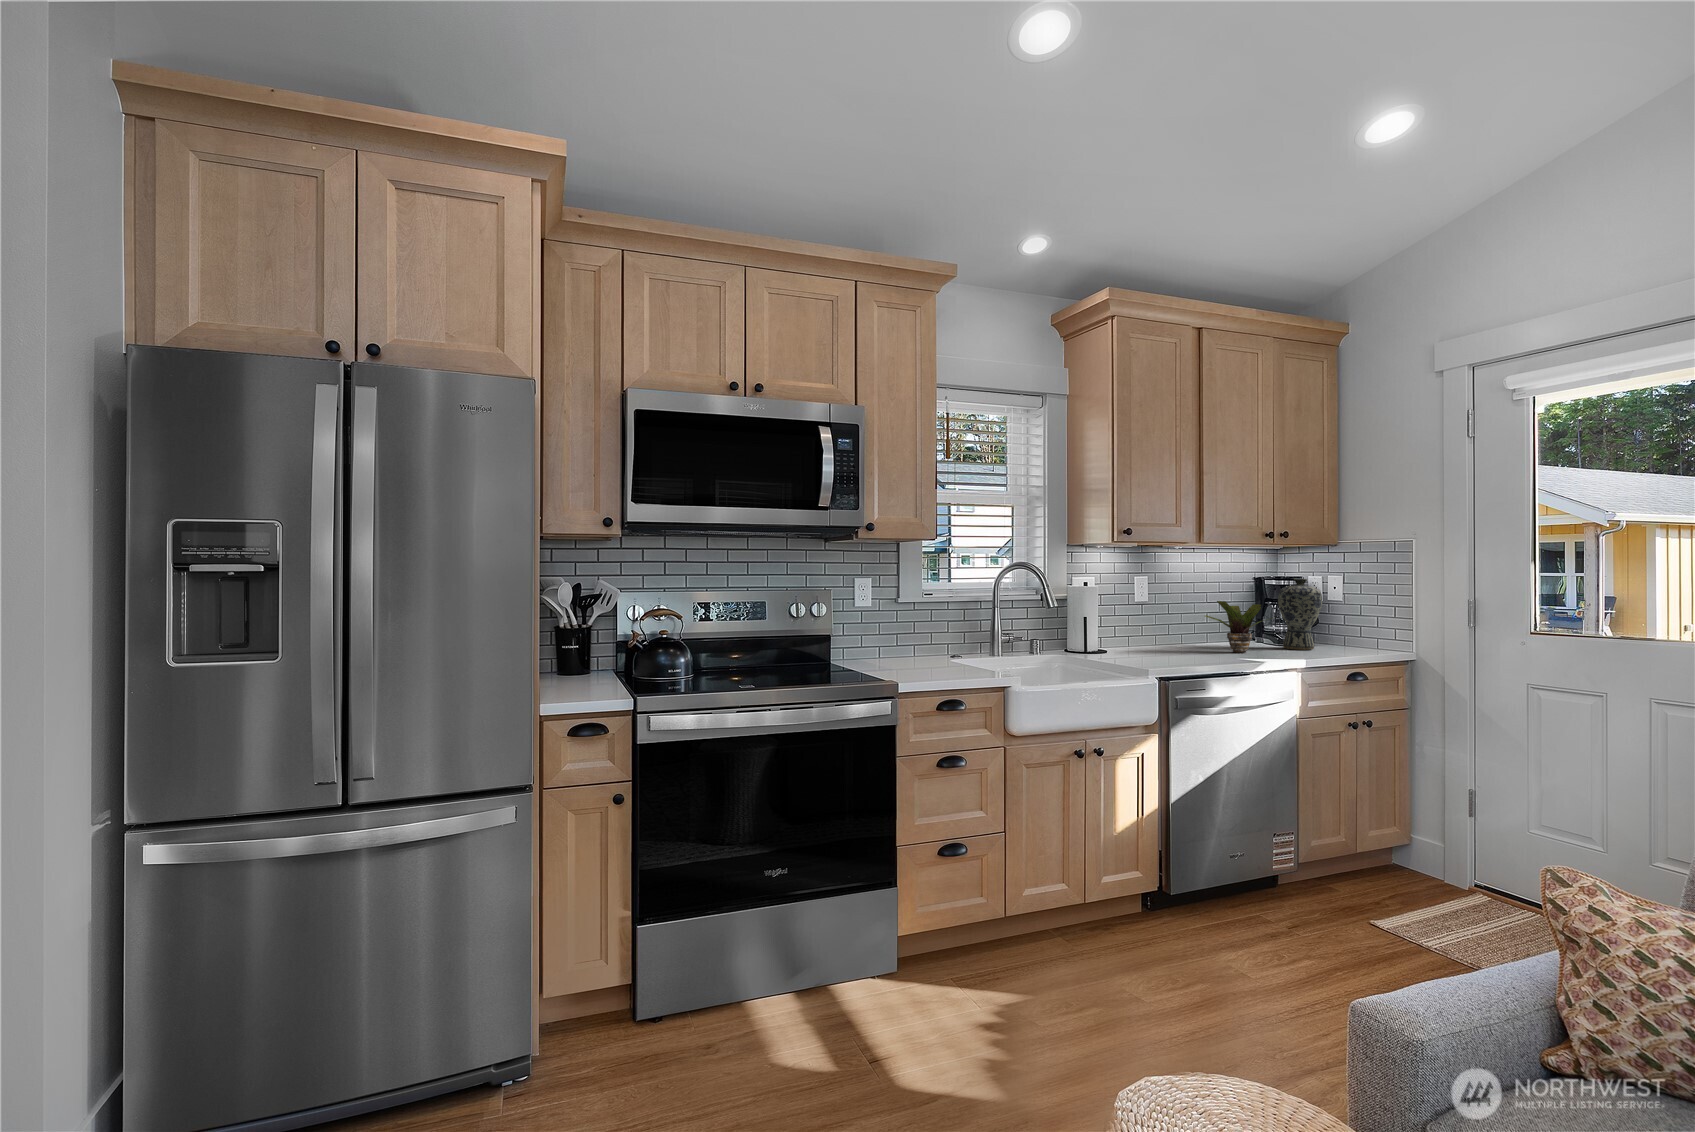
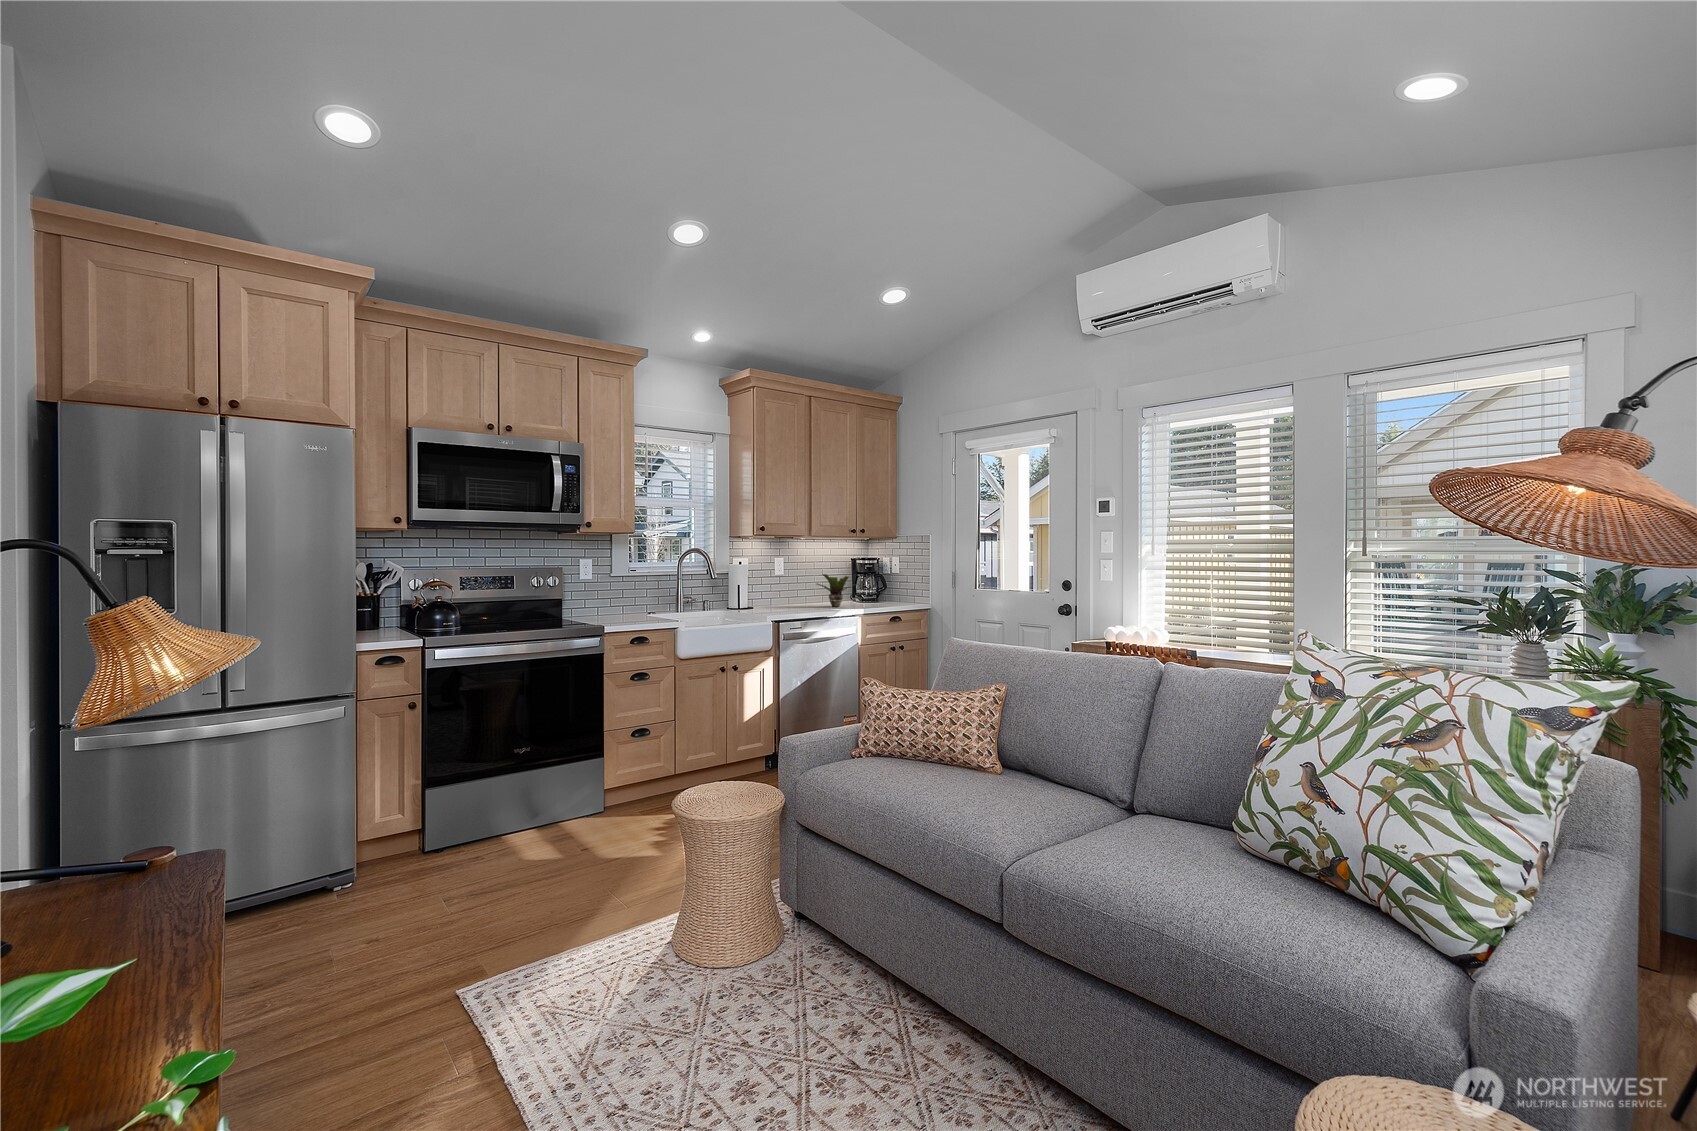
vase: present [1278,578,1322,650] -> none [863,560,887,605]

